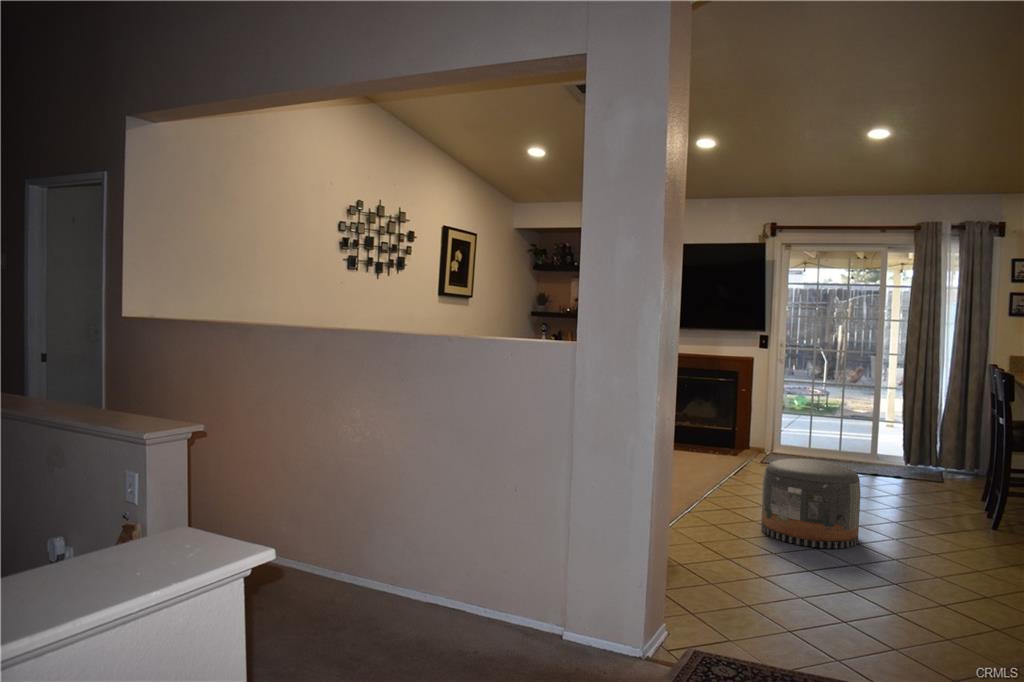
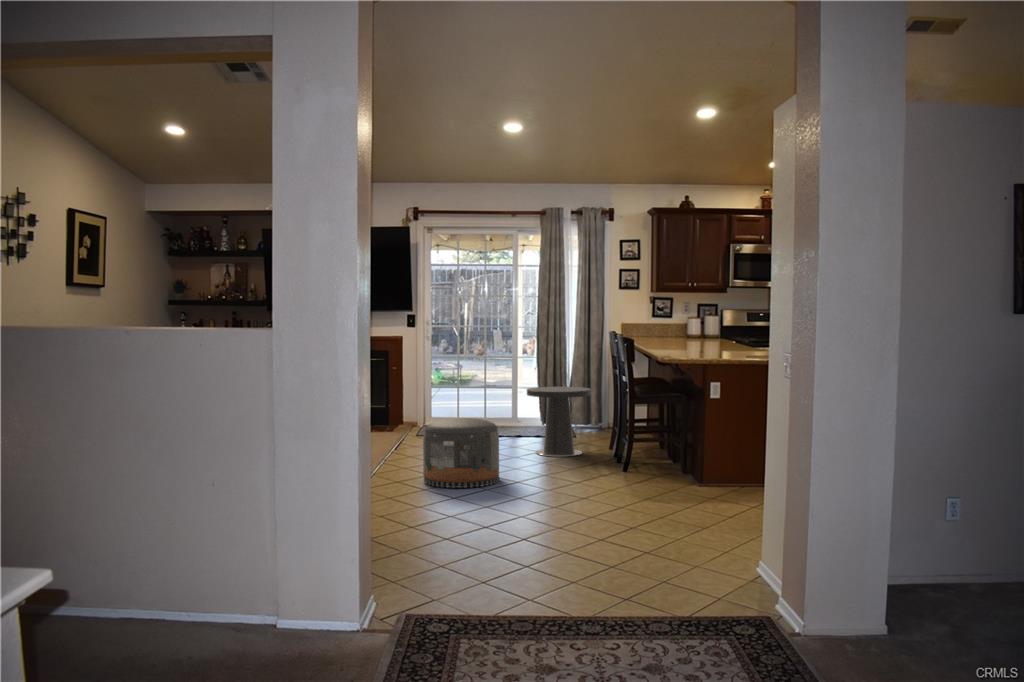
side table: none [896,428,987,518] -> present [527,387,591,456]

